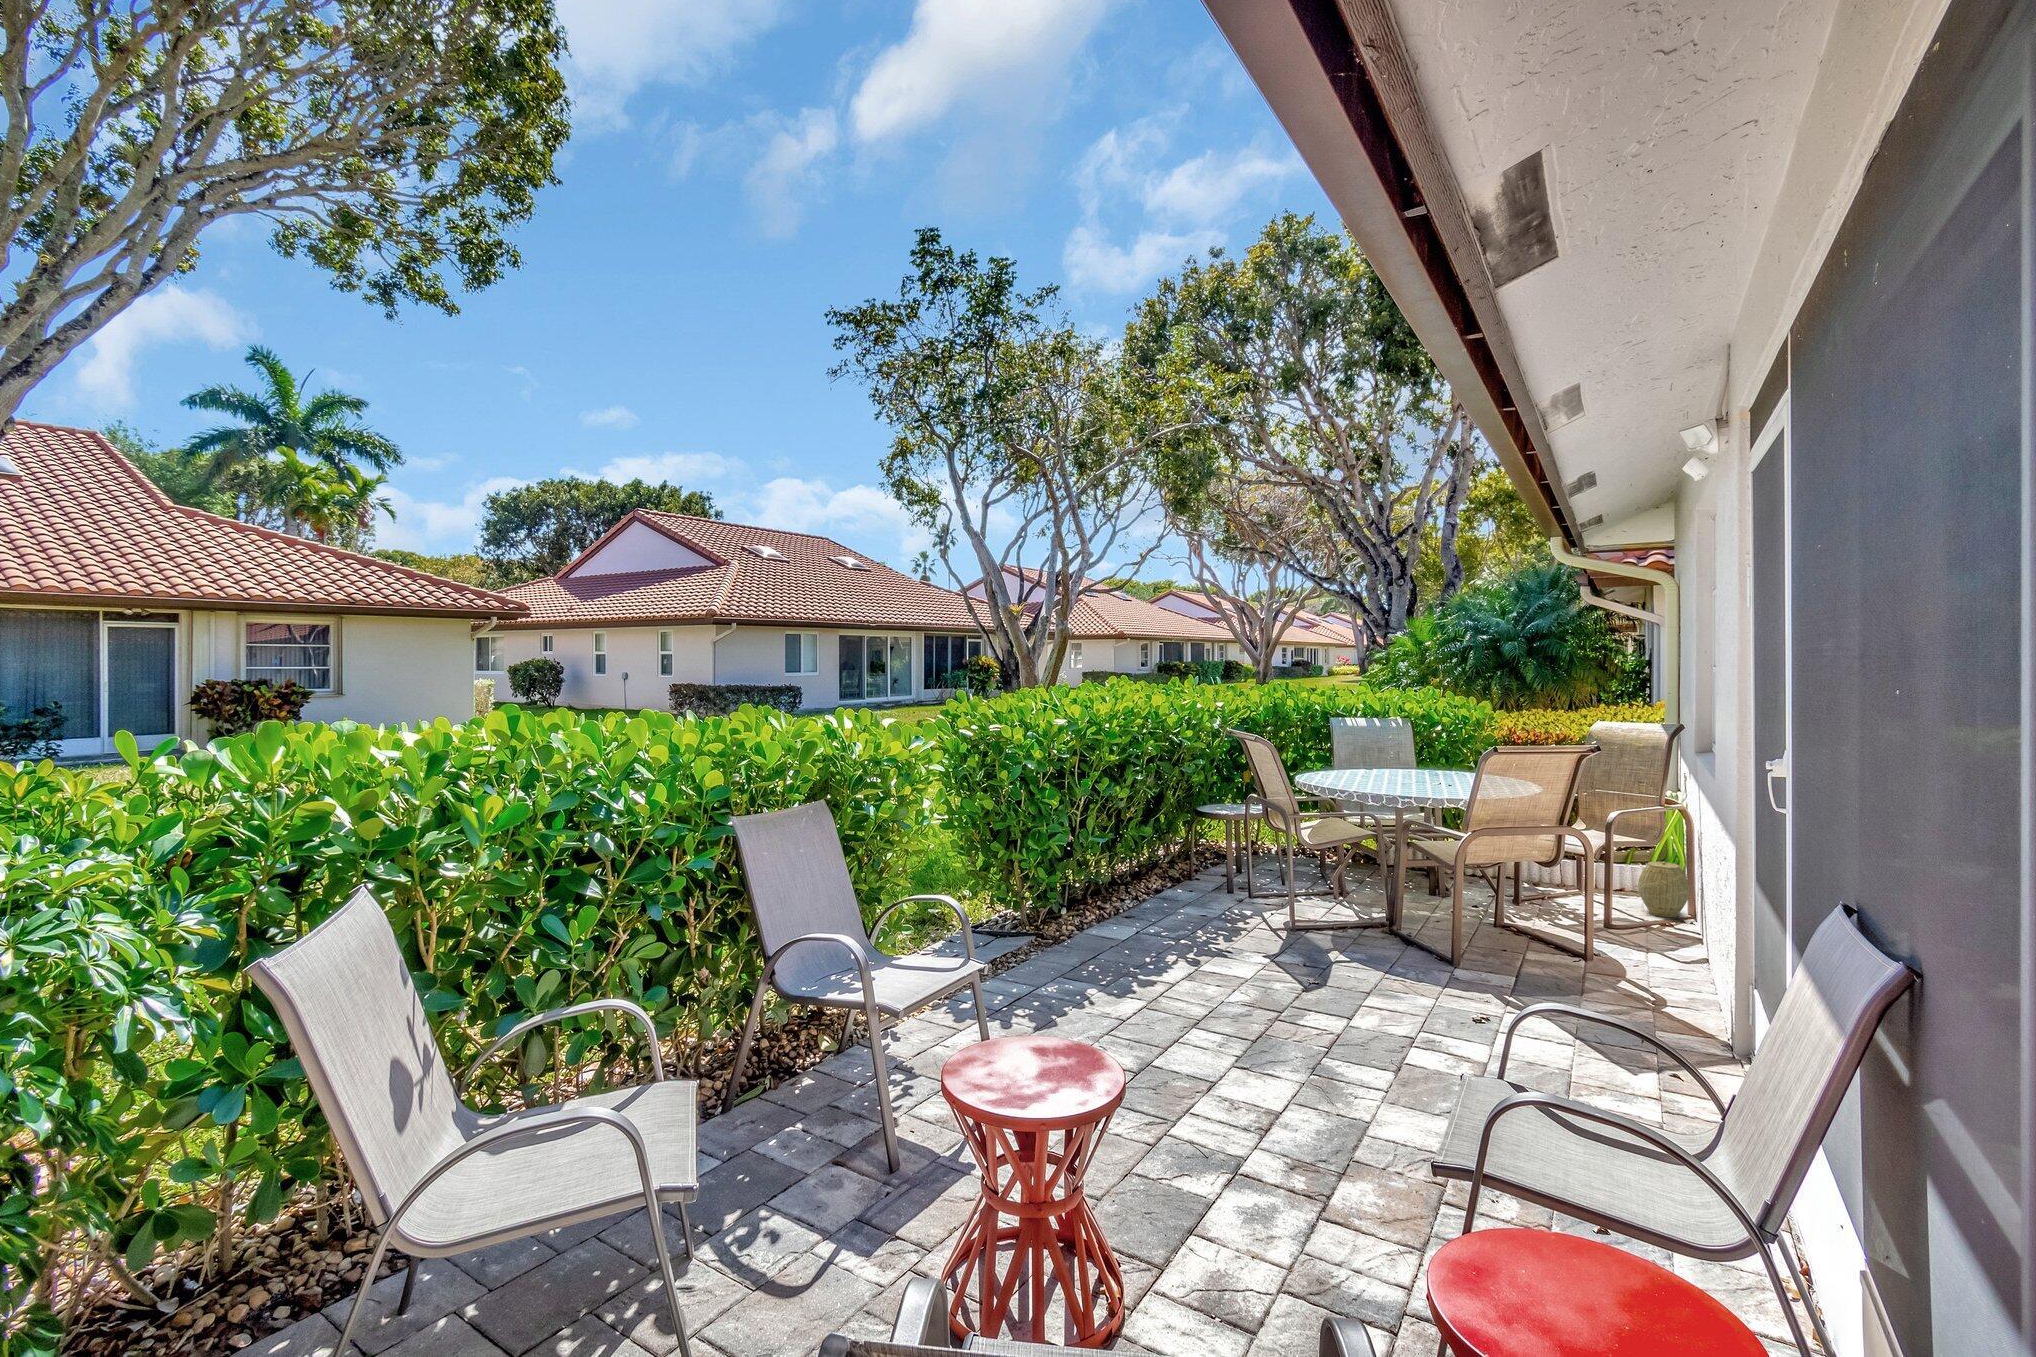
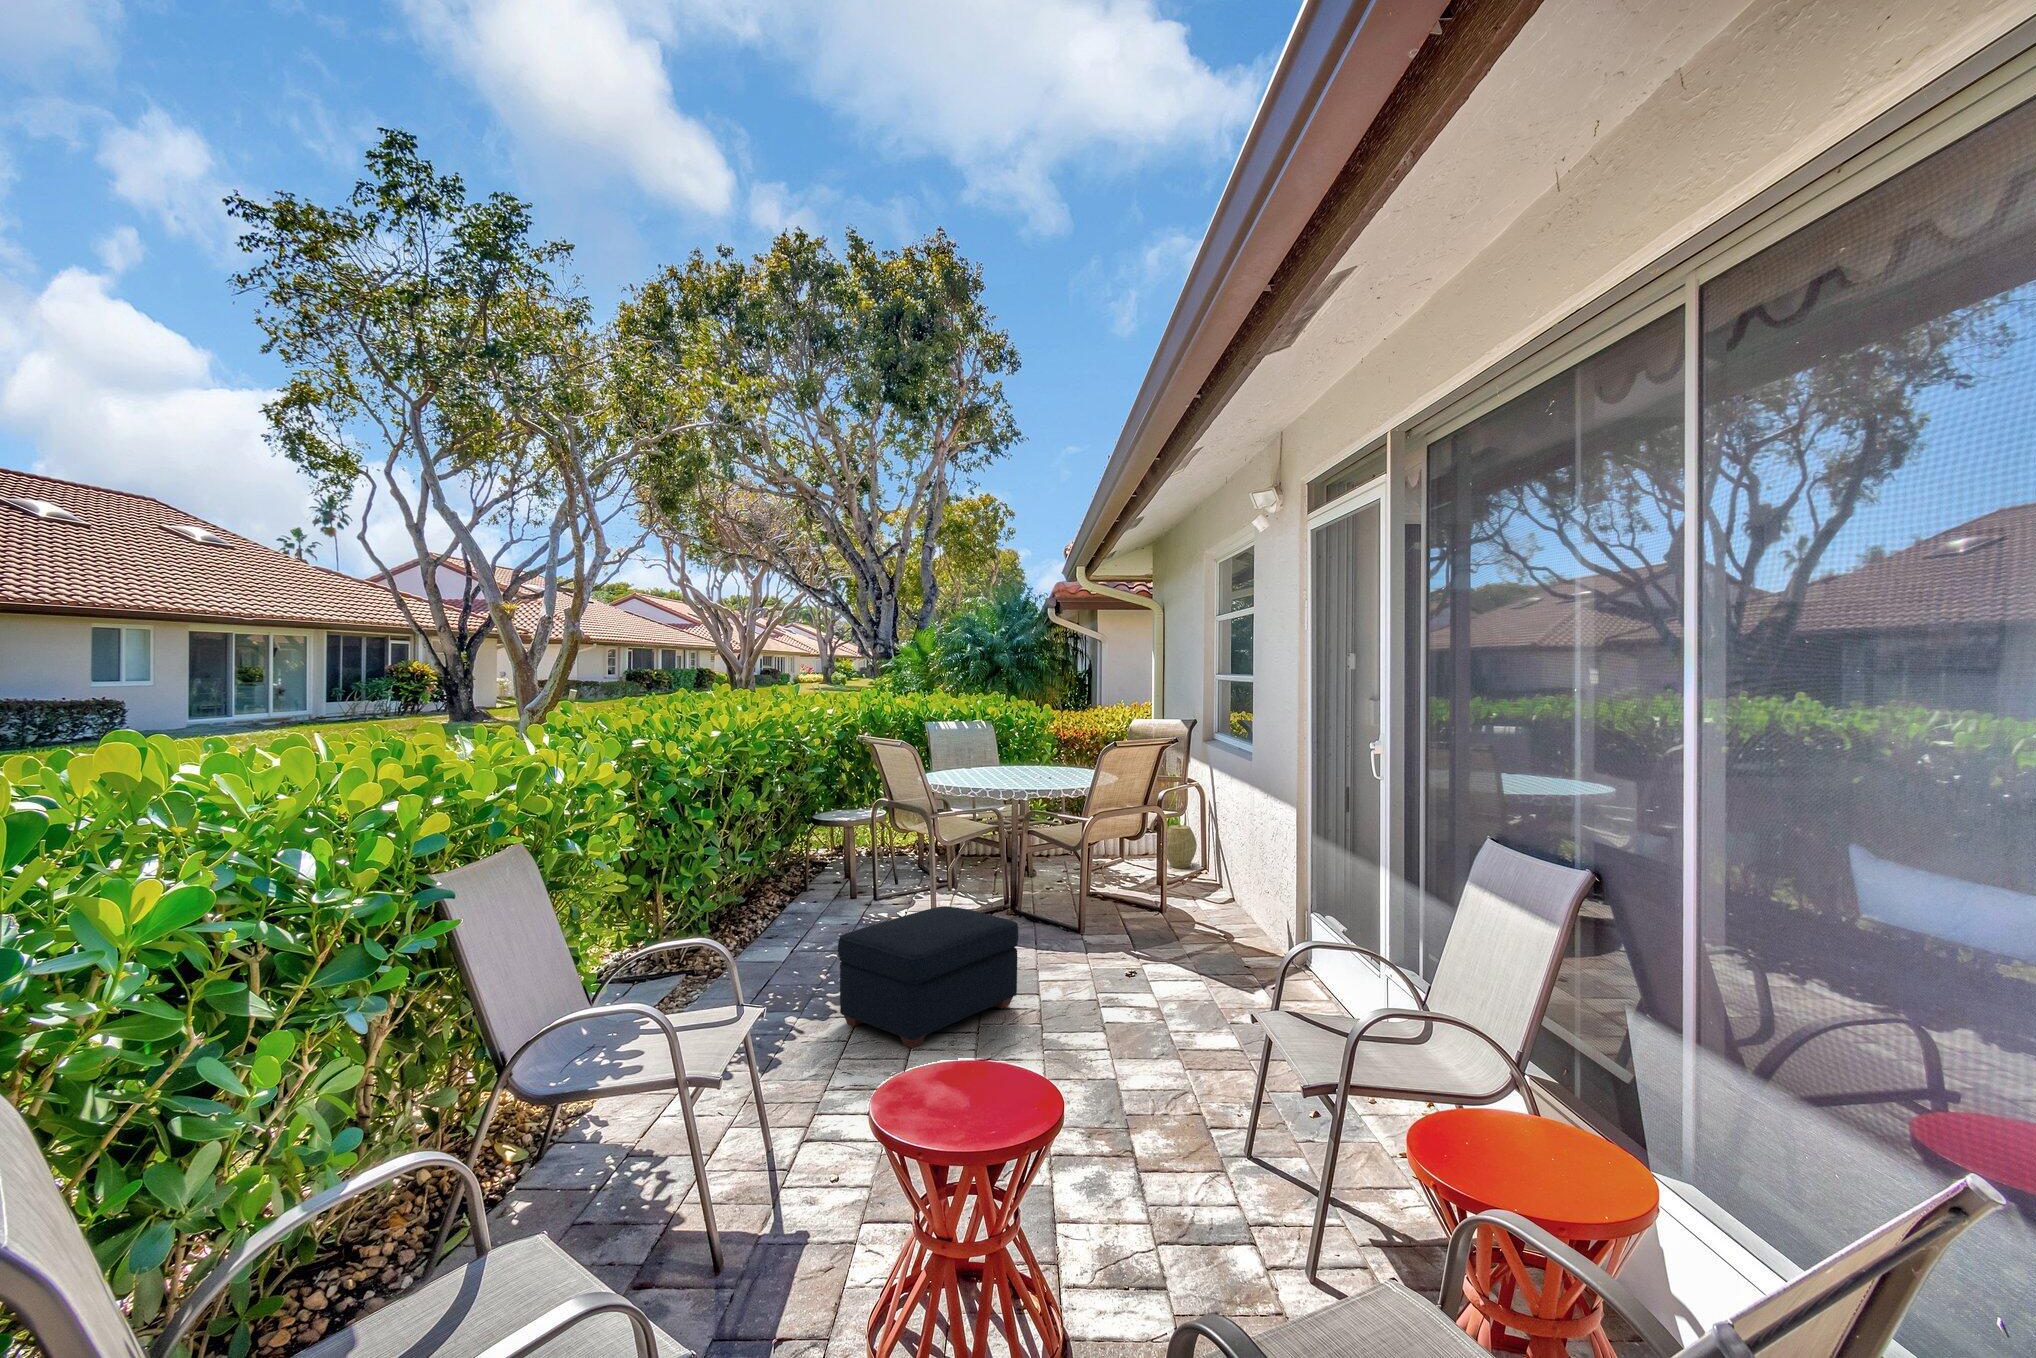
ottoman: none [1131,909,1320,1041] -> present [838,906,1018,1048]

